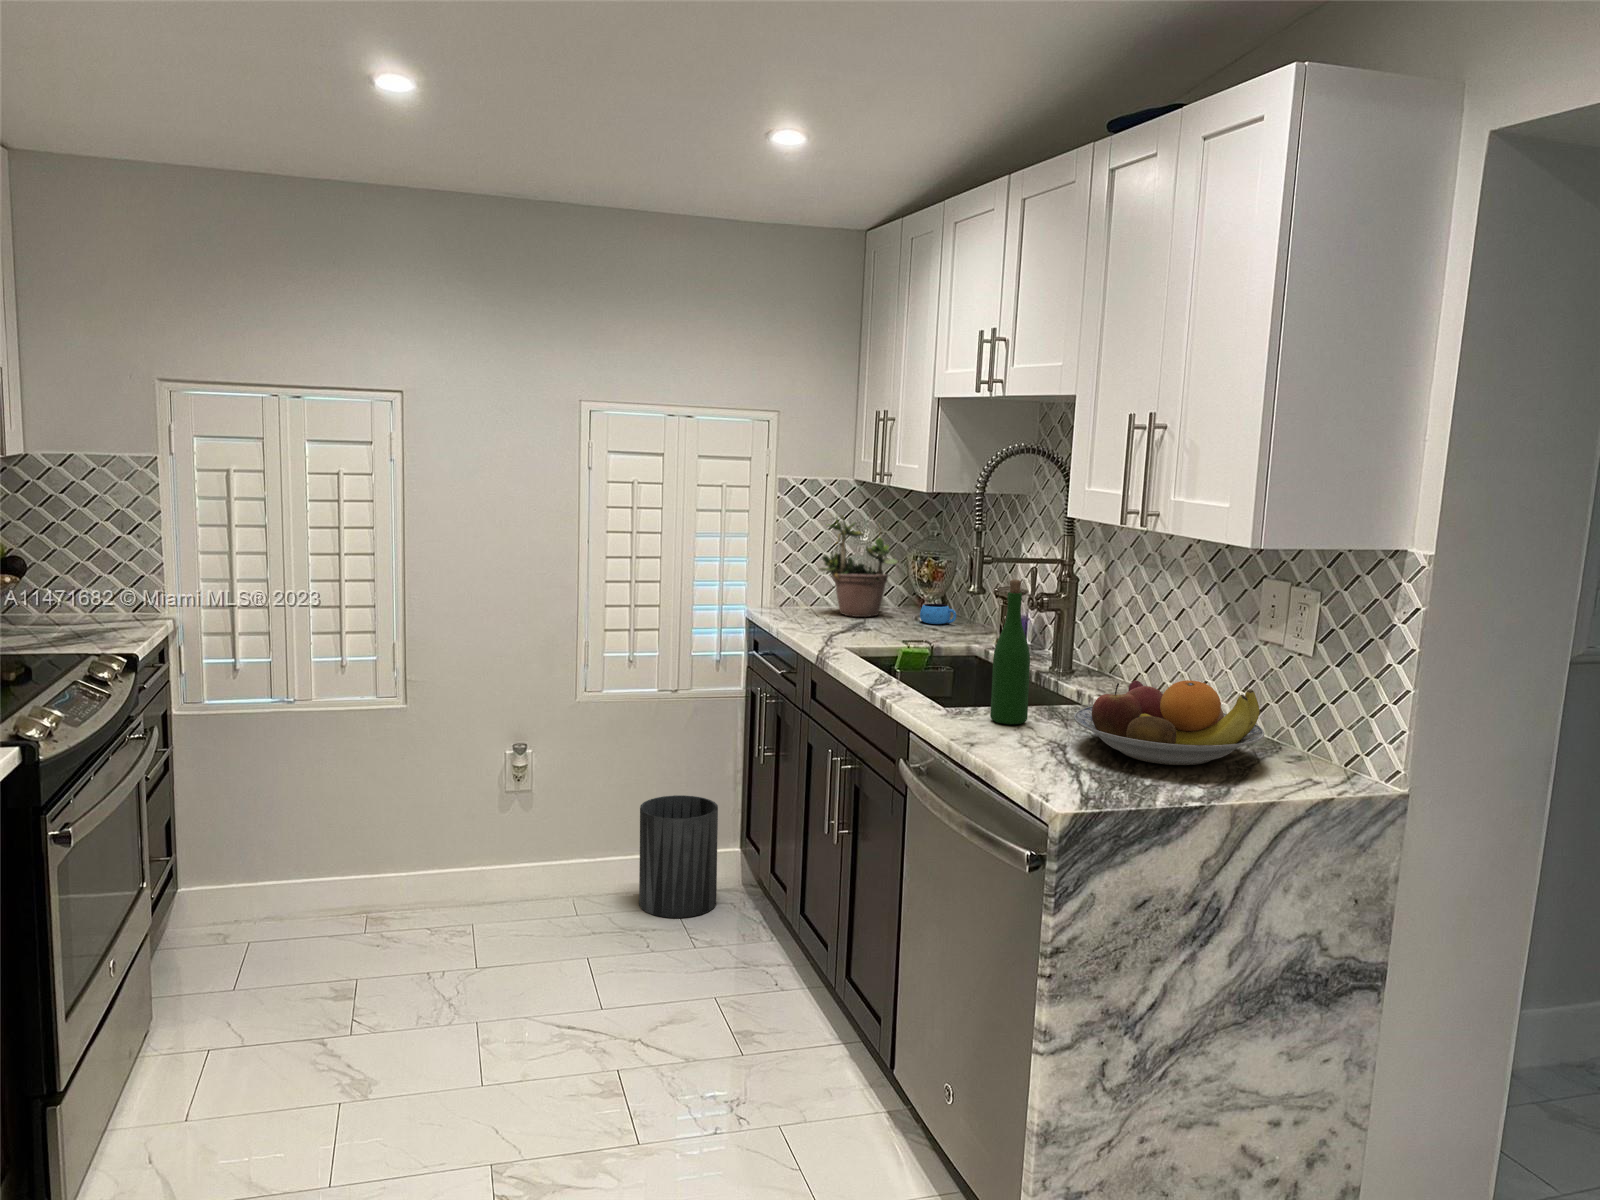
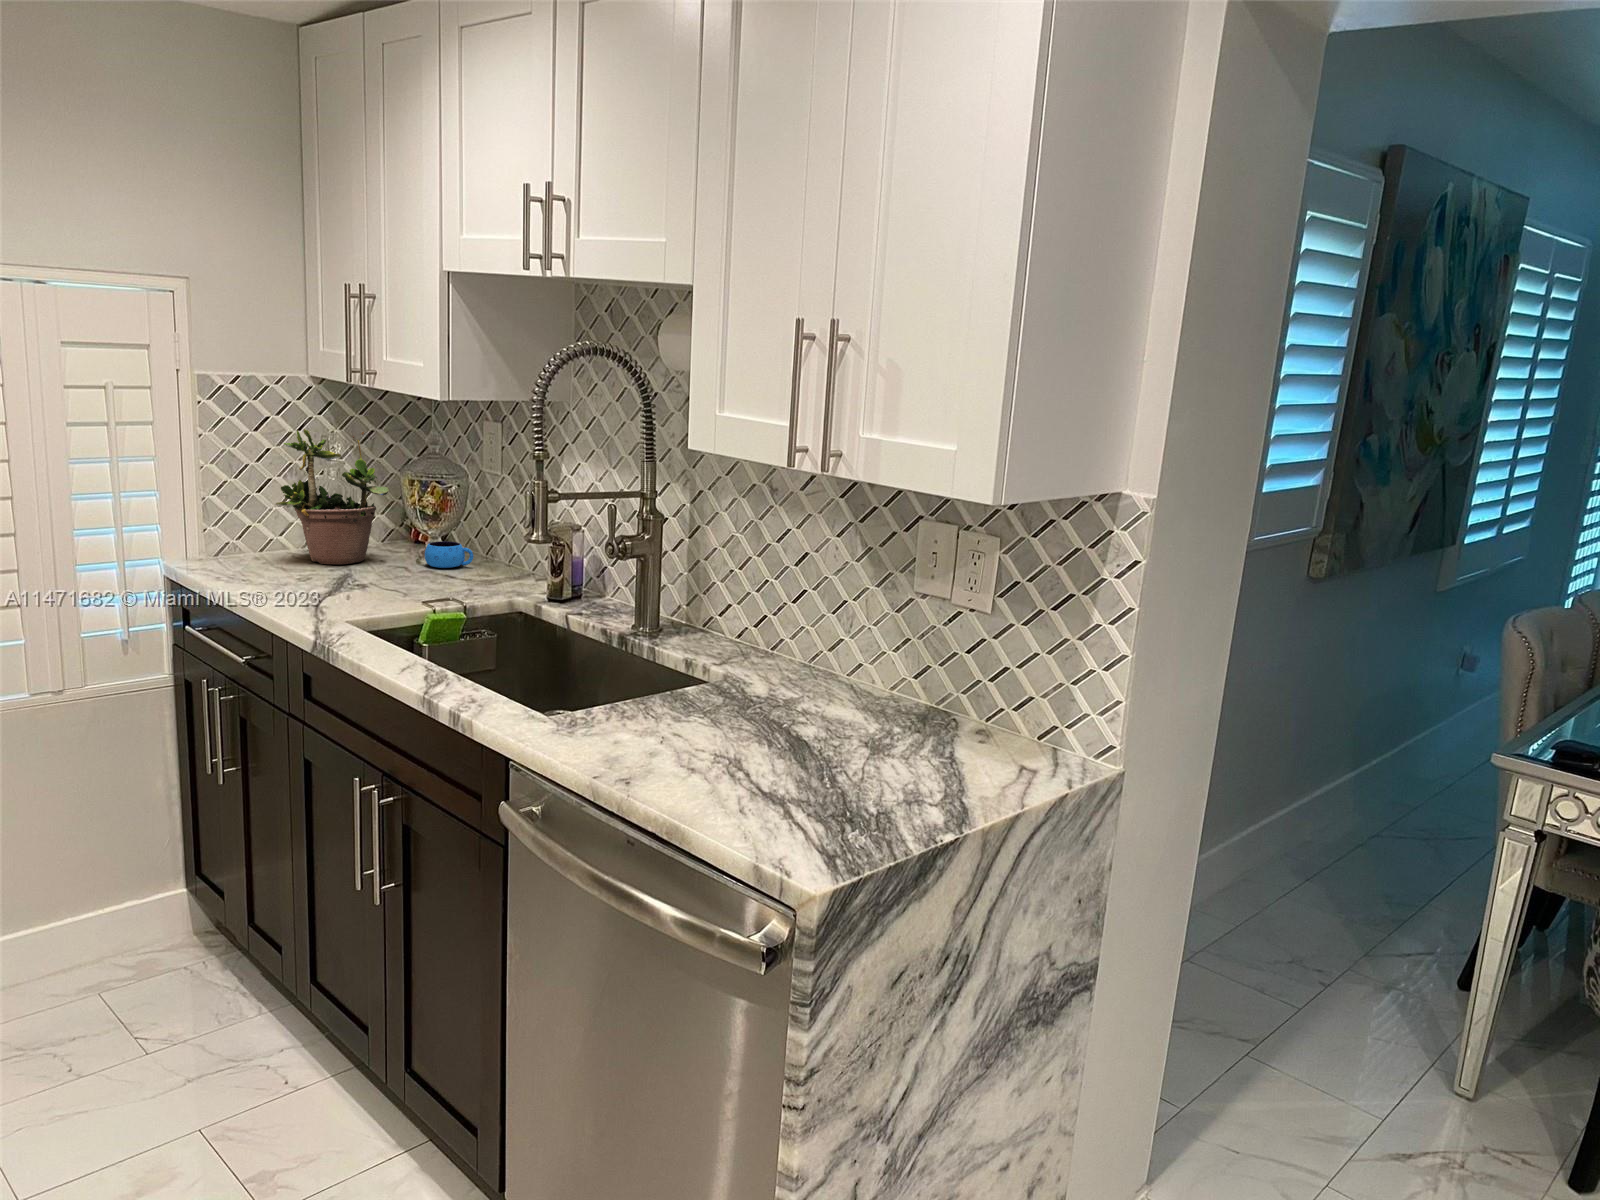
wine bottle: present [990,579,1030,724] -> none [617,538,667,733]
fruit bowl: present [1074,680,1264,765] -> none [743,660,973,773]
trash can: present [639,795,718,918] -> none [22,826,161,1007]

